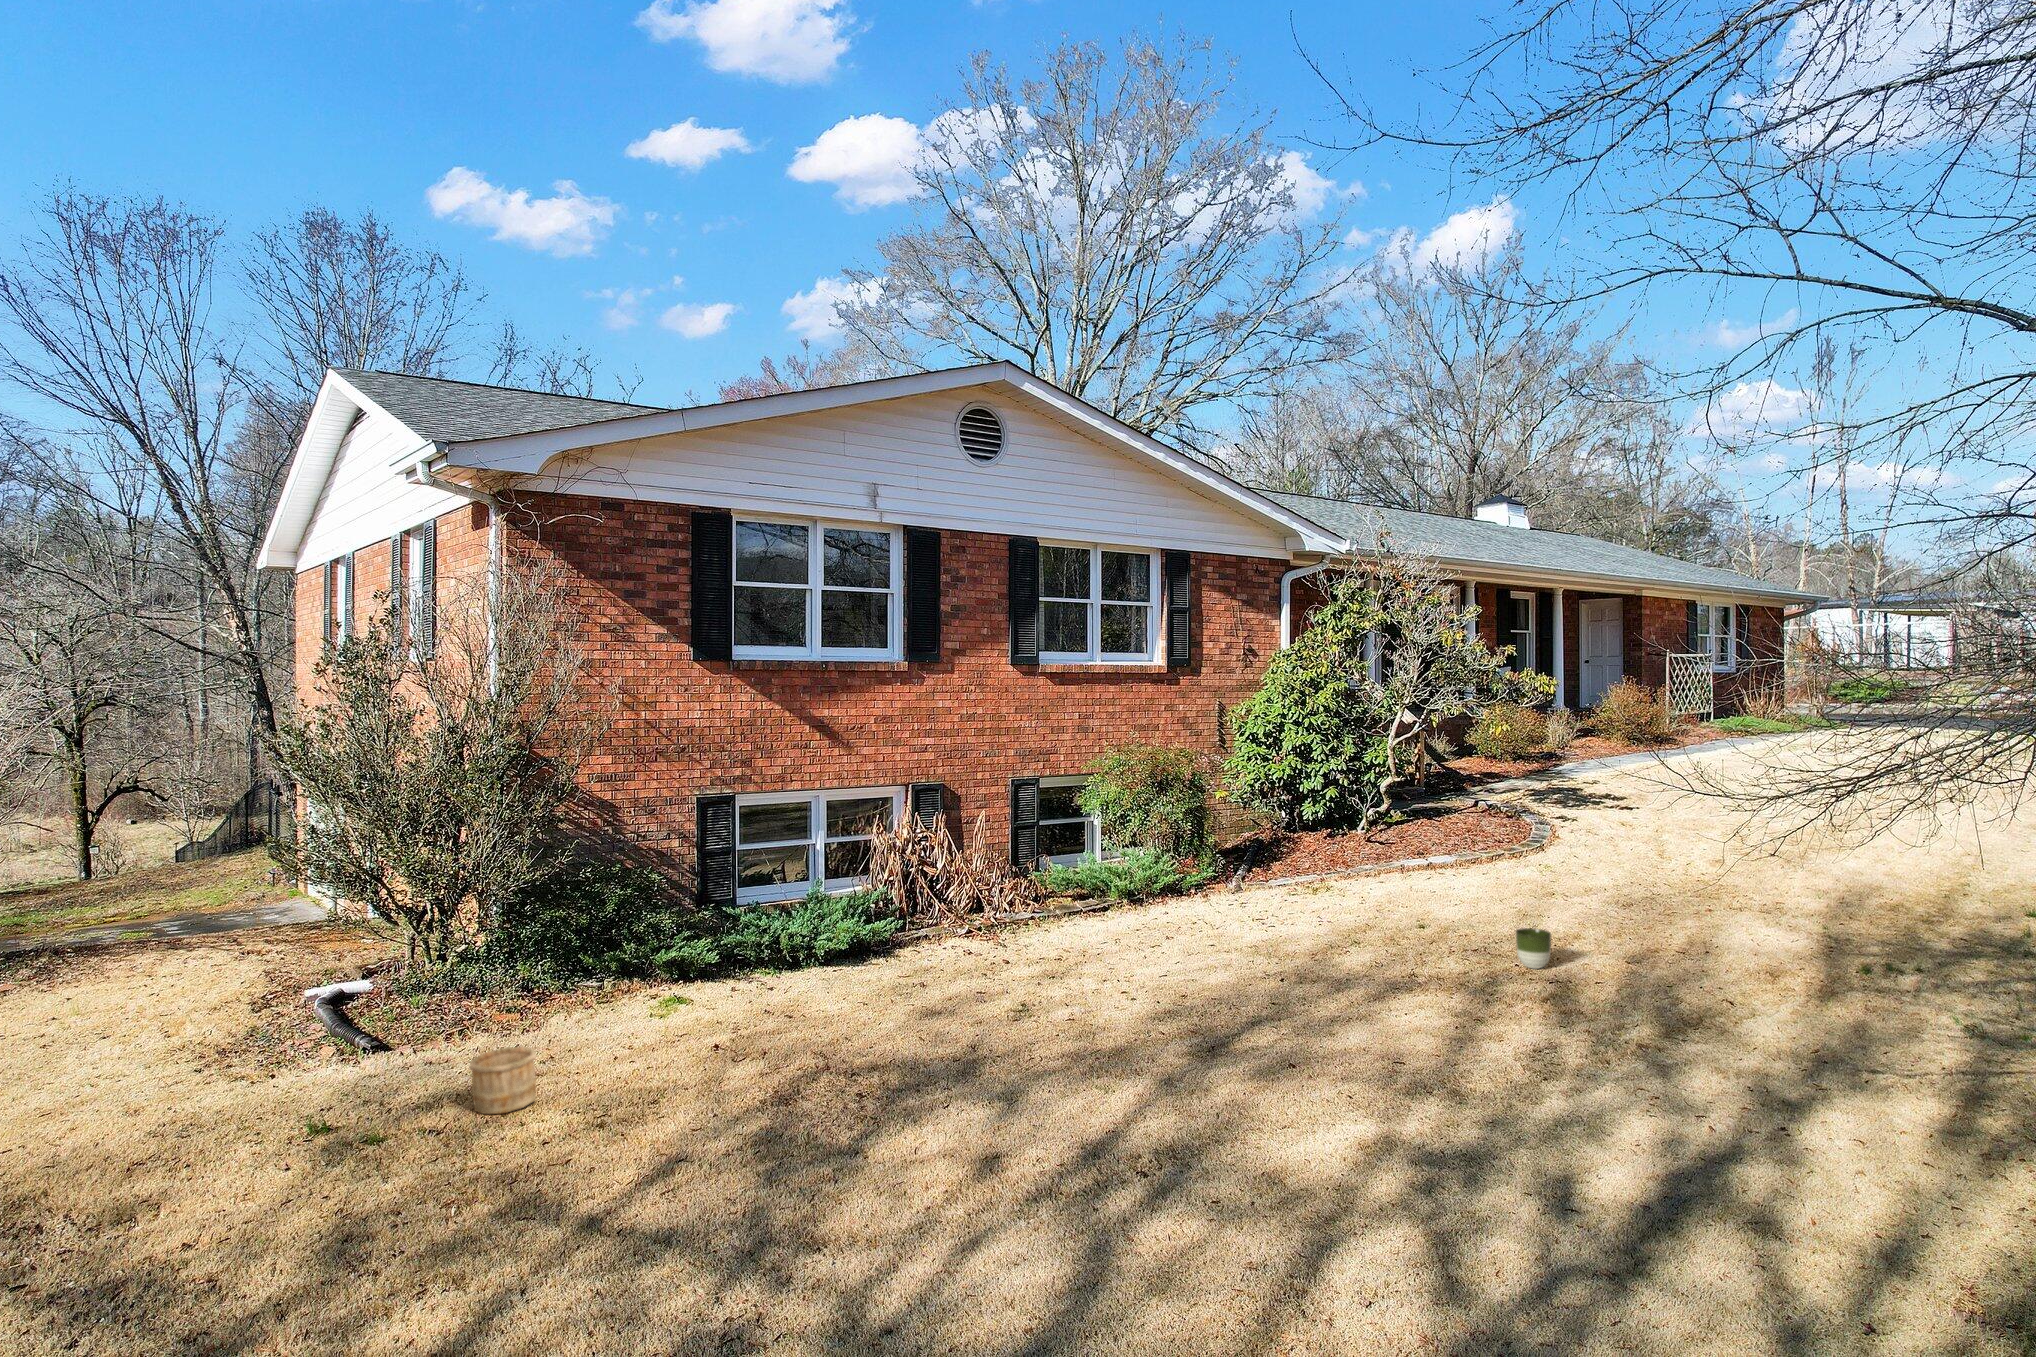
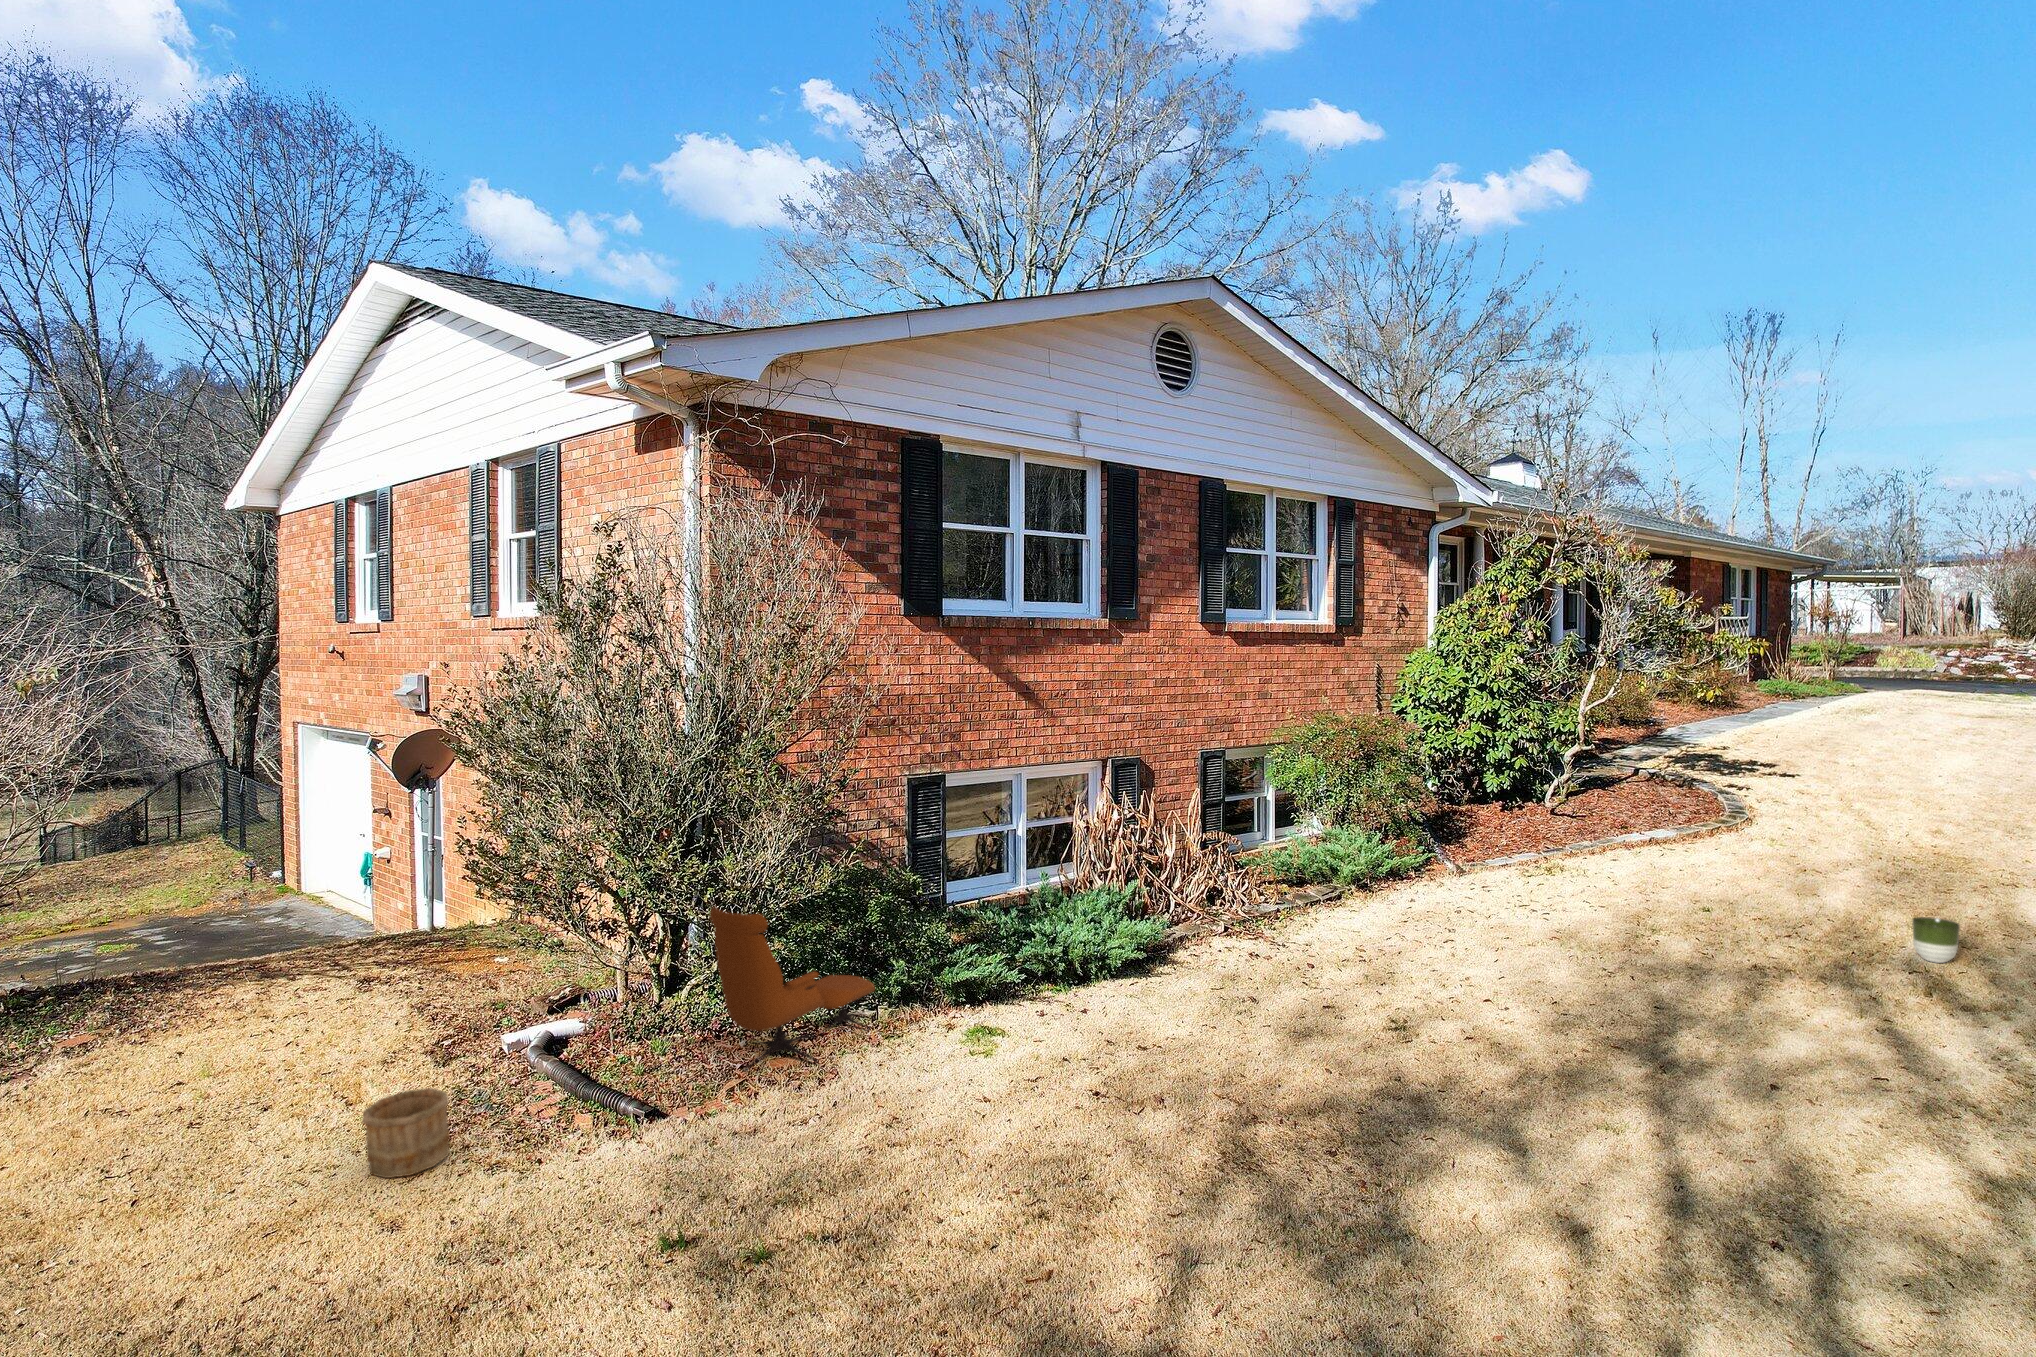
lounge chair: none [439,889,599,1020] -> present [710,907,875,1072]
wooden bucket: present [469,1046,536,1114] -> present [362,1088,449,1178]

